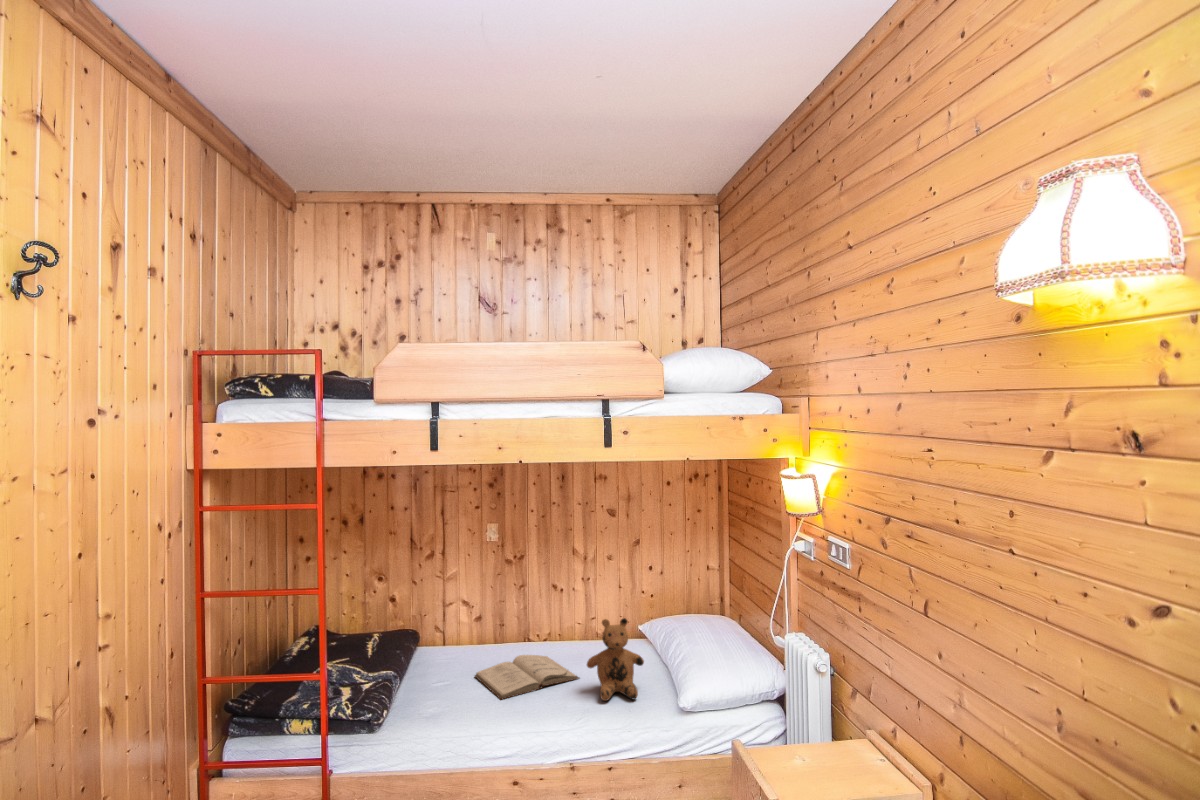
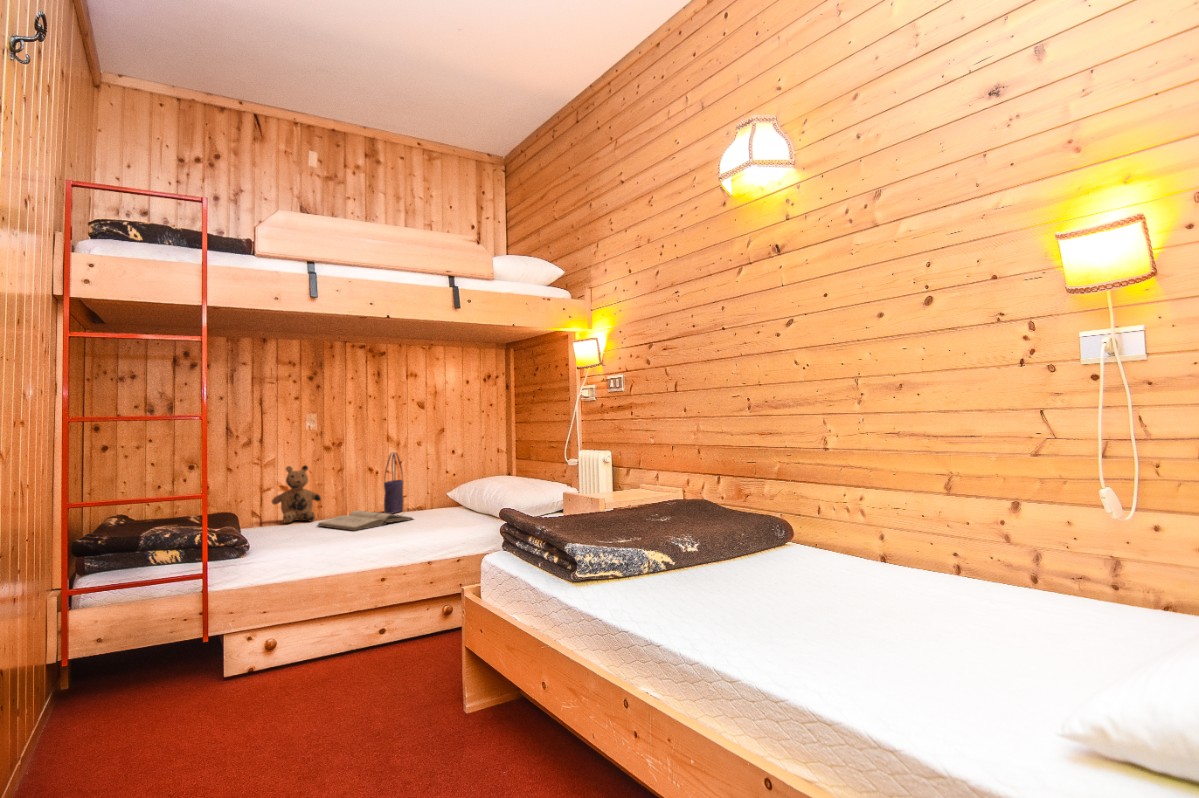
tote bag: none [557,581,582,656] -> present [384,453,404,514]
teddy bear: present [587,618,644,701] -> present [272,465,321,523]

